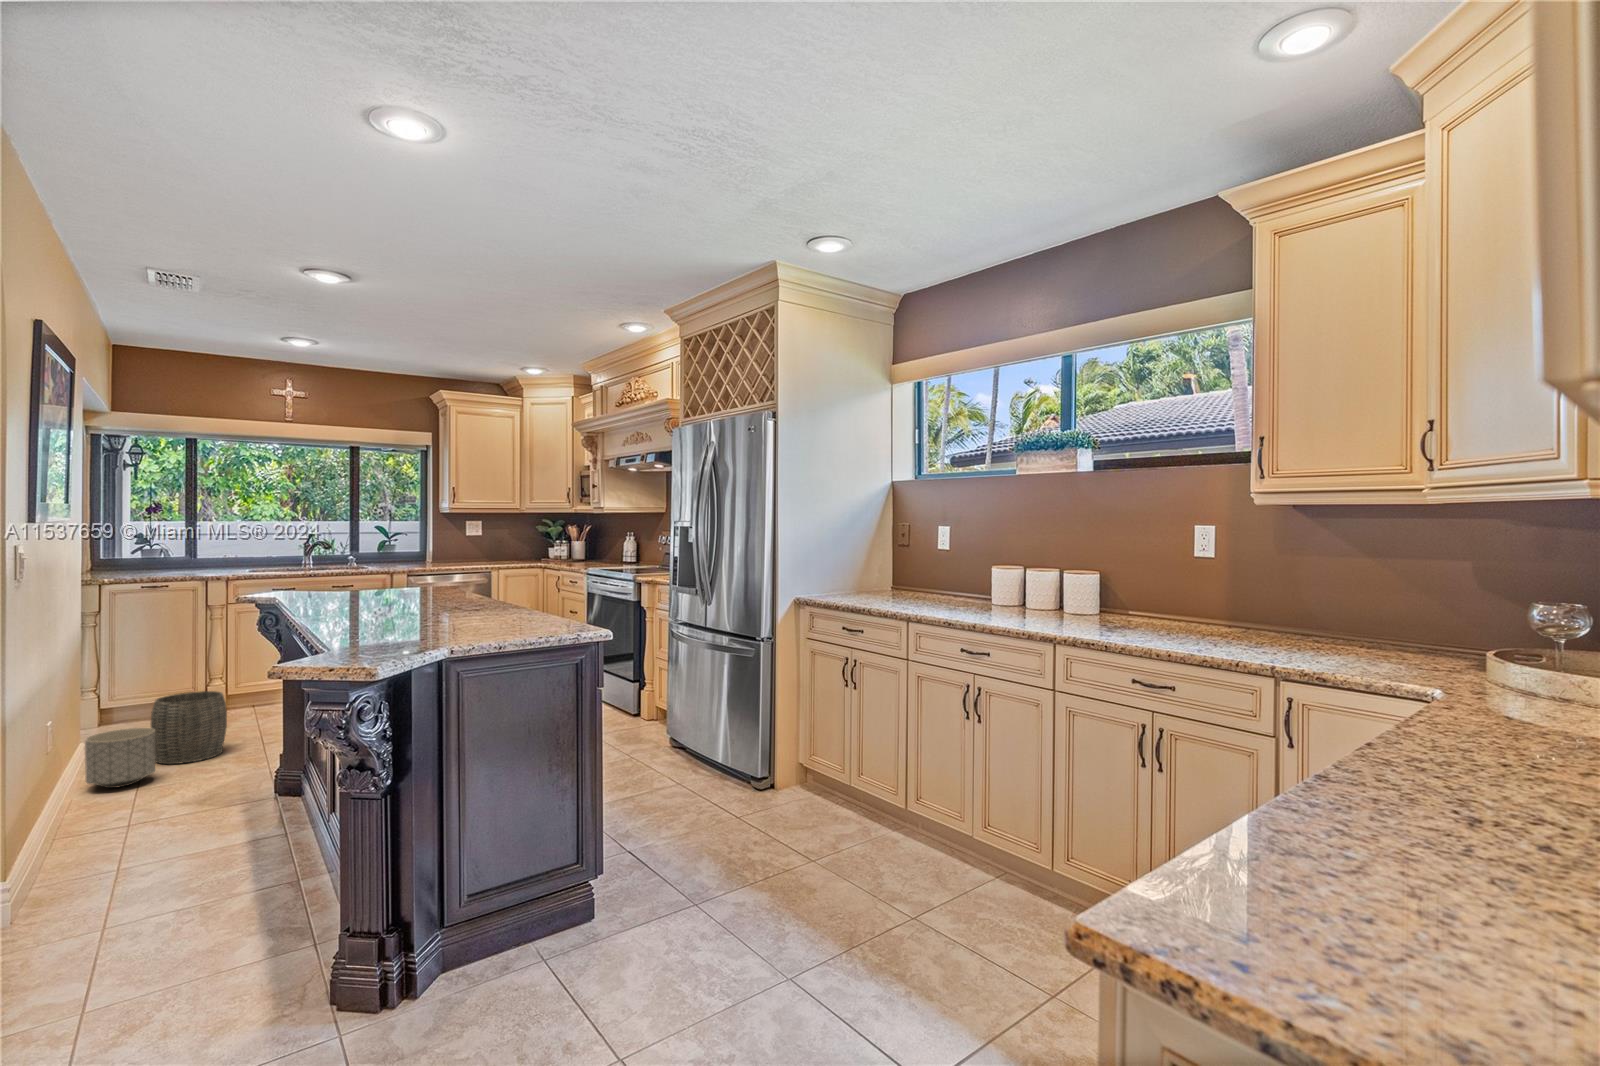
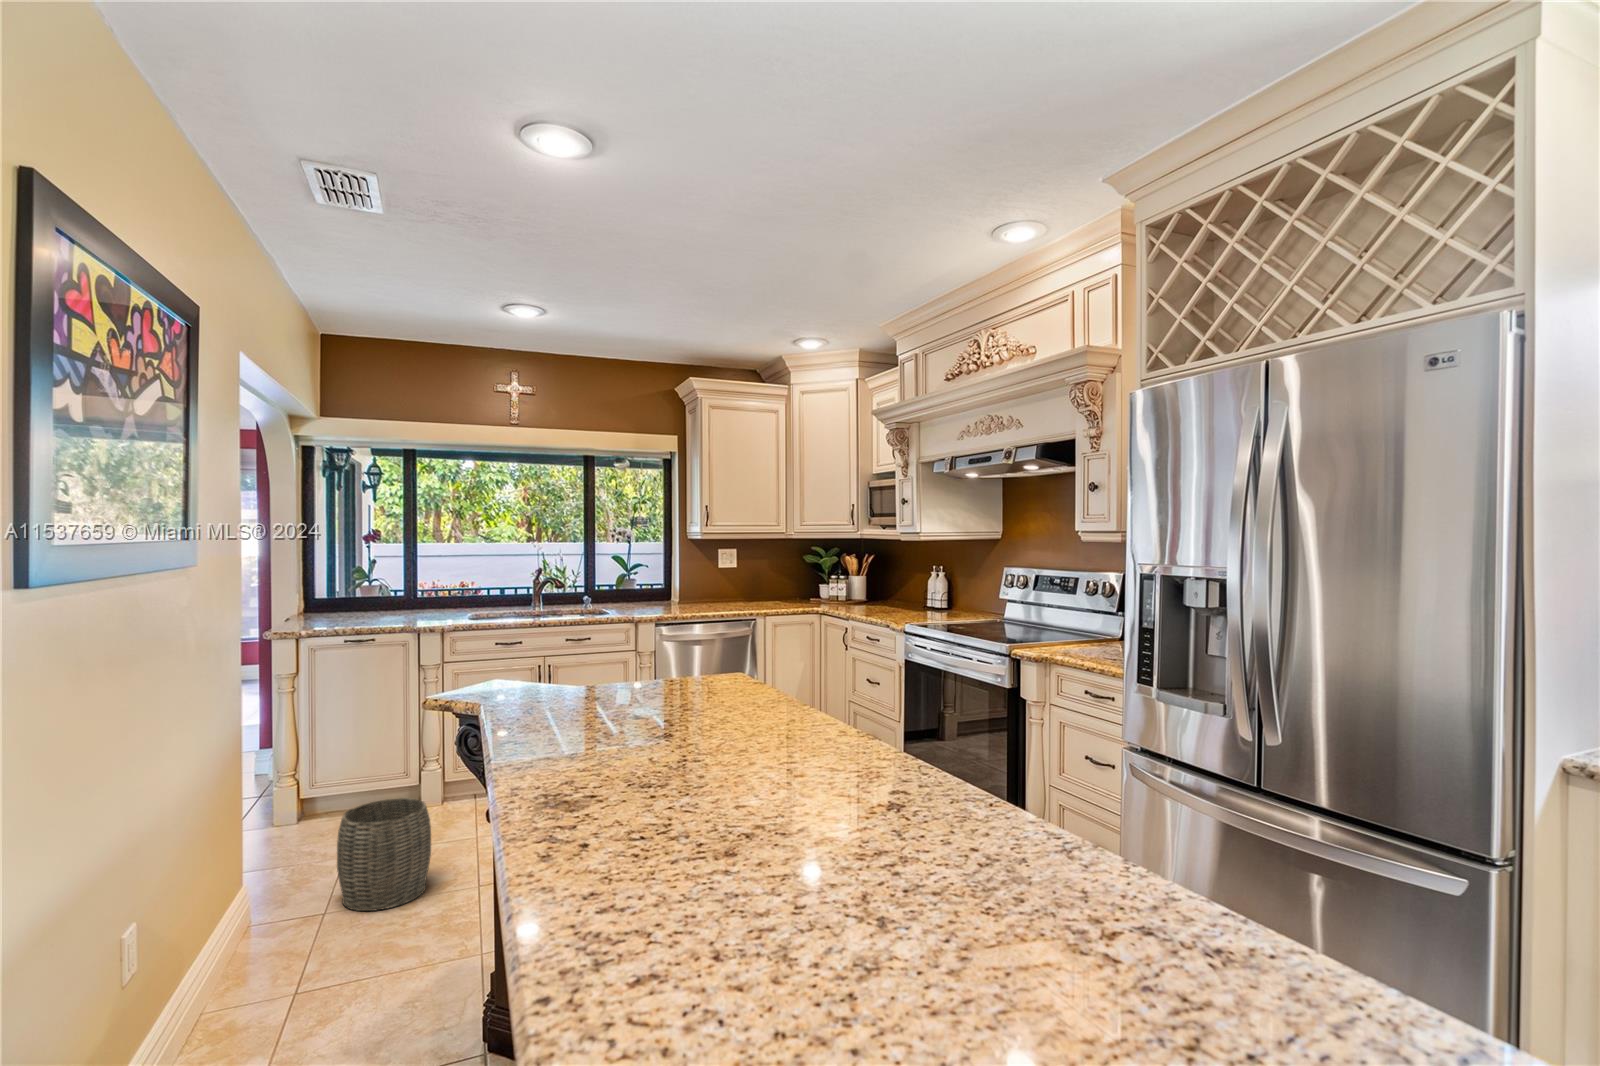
planter: present [85,728,155,788] -> none [243,865,333,961]

